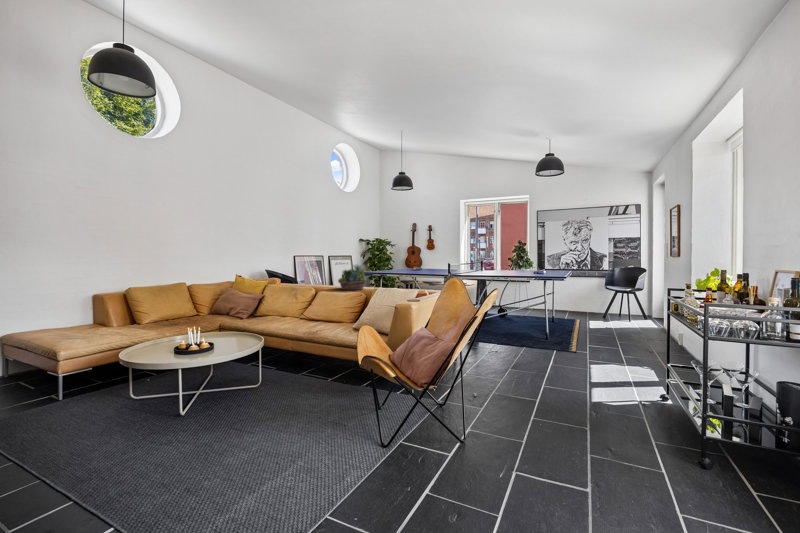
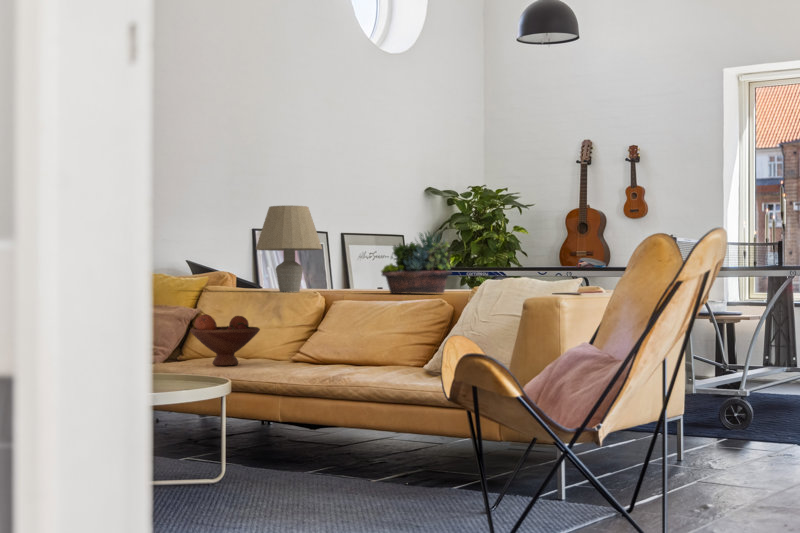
table lamp: none [286,254,315,289] -> present [256,205,322,292]
fruit bowl: none [255,301,286,323] -> present [190,314,260,366]

